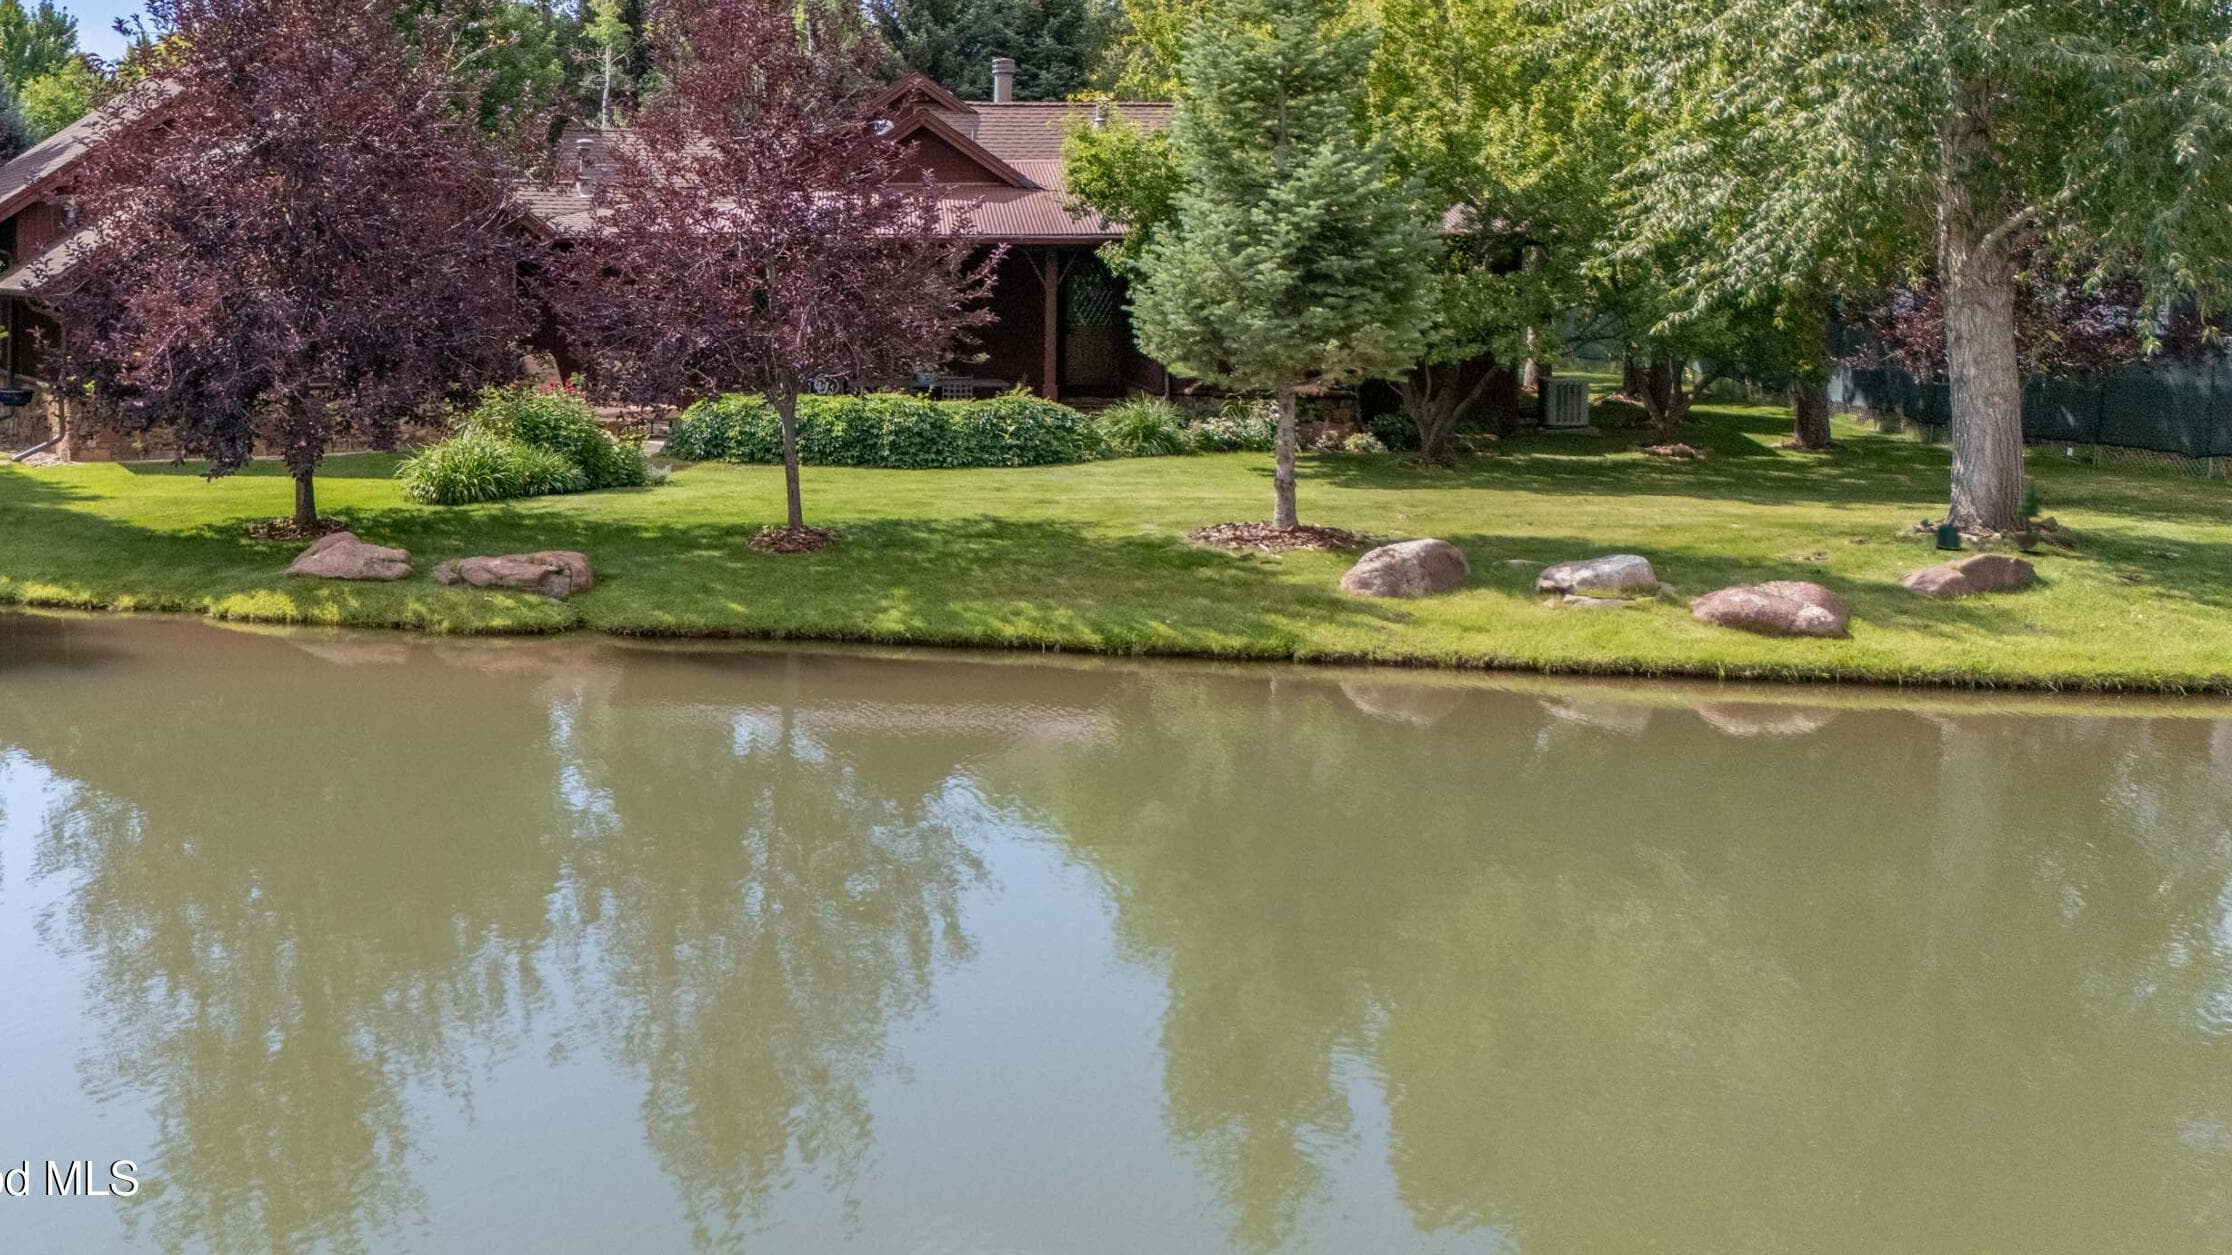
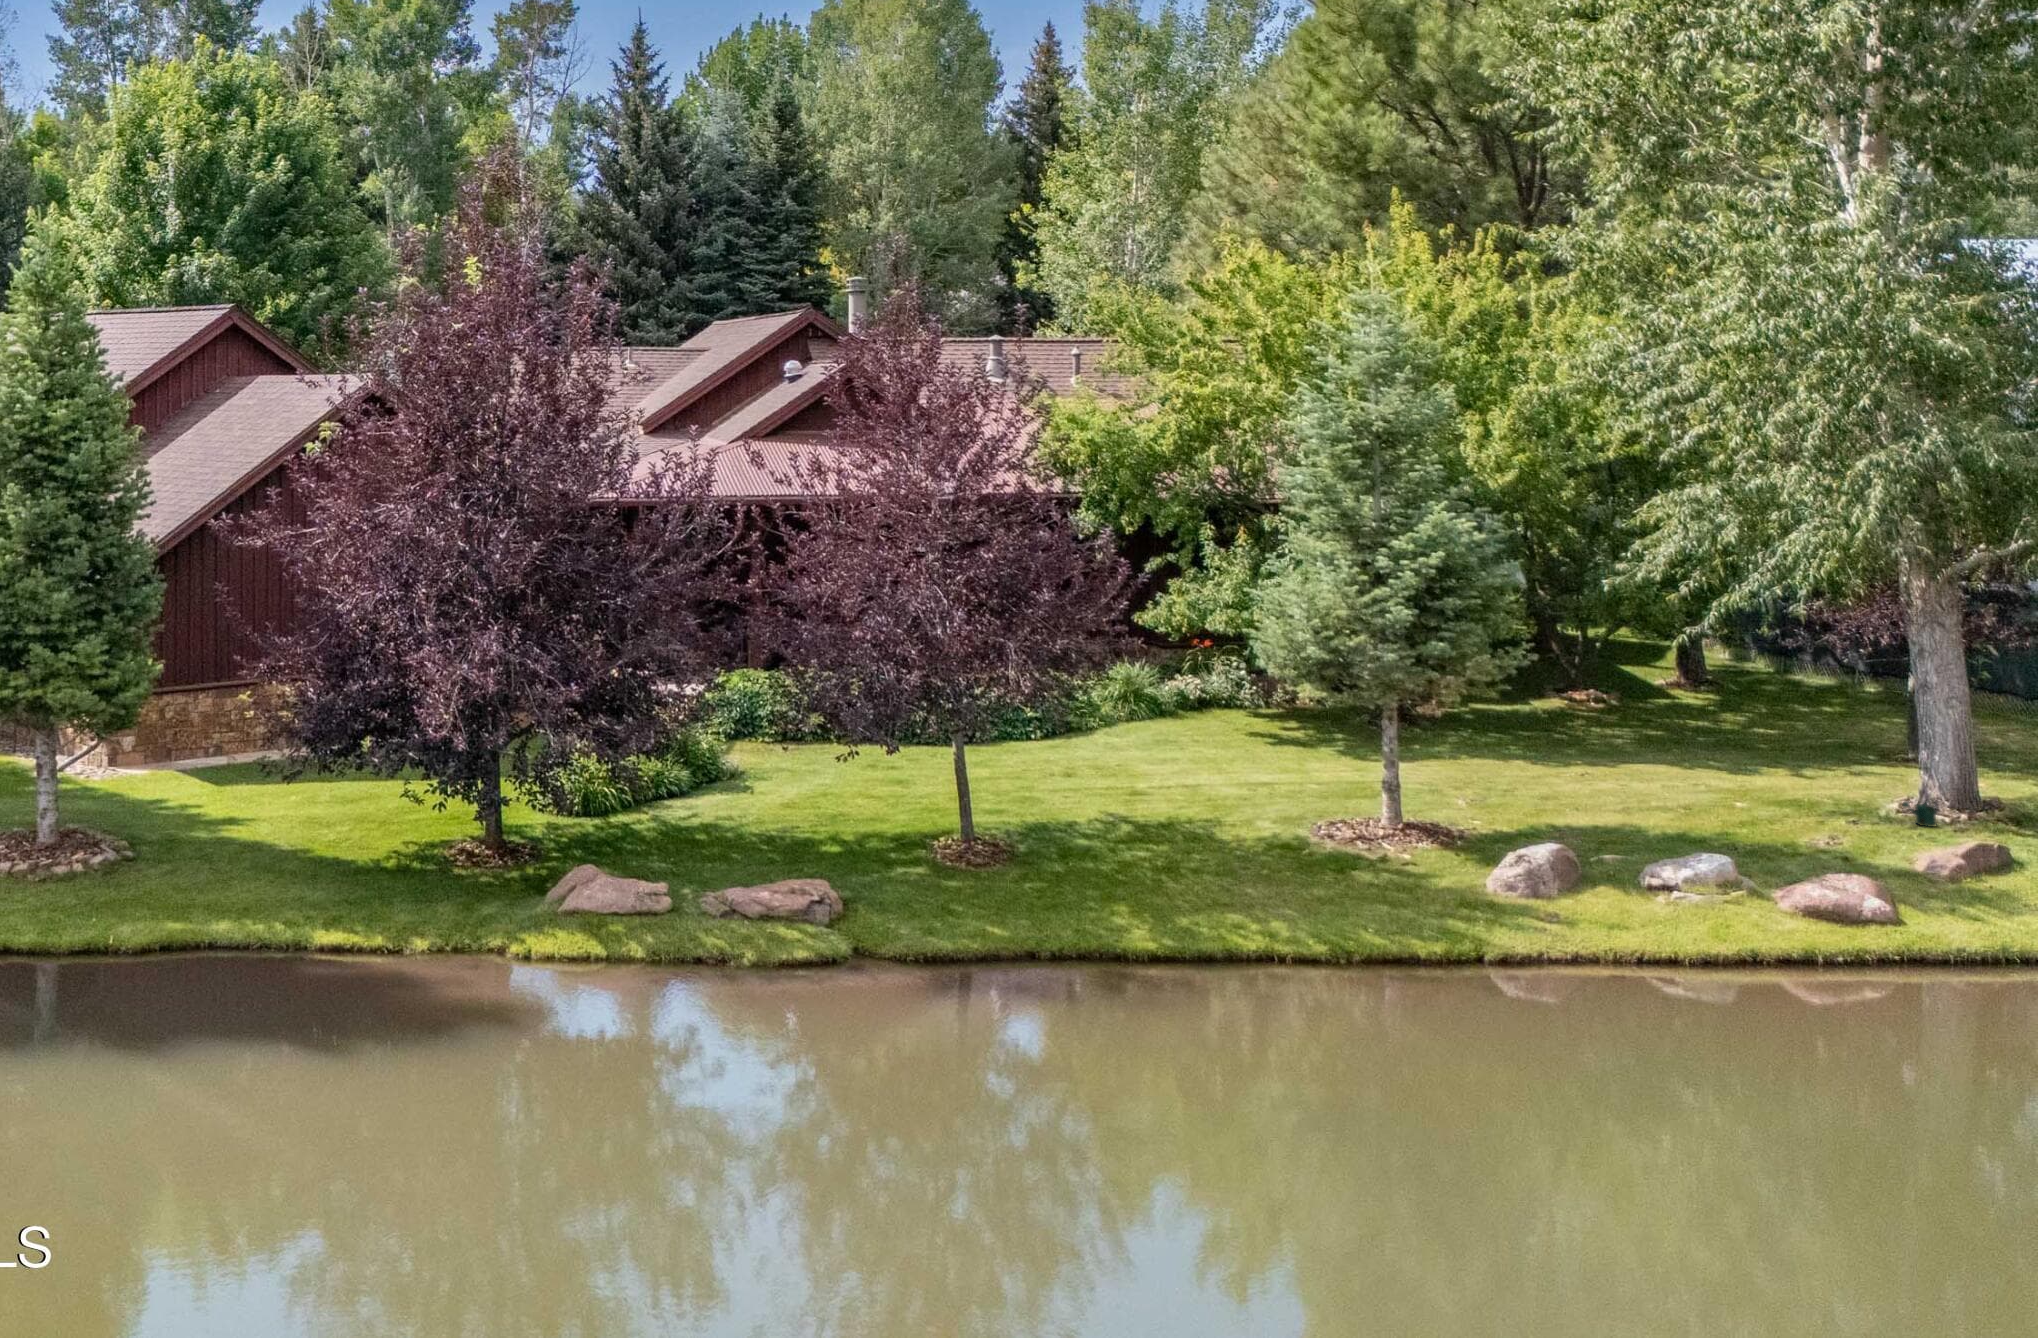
potted tree: present [2014,482,2042,551] -> none [1975,768,2002,827]

